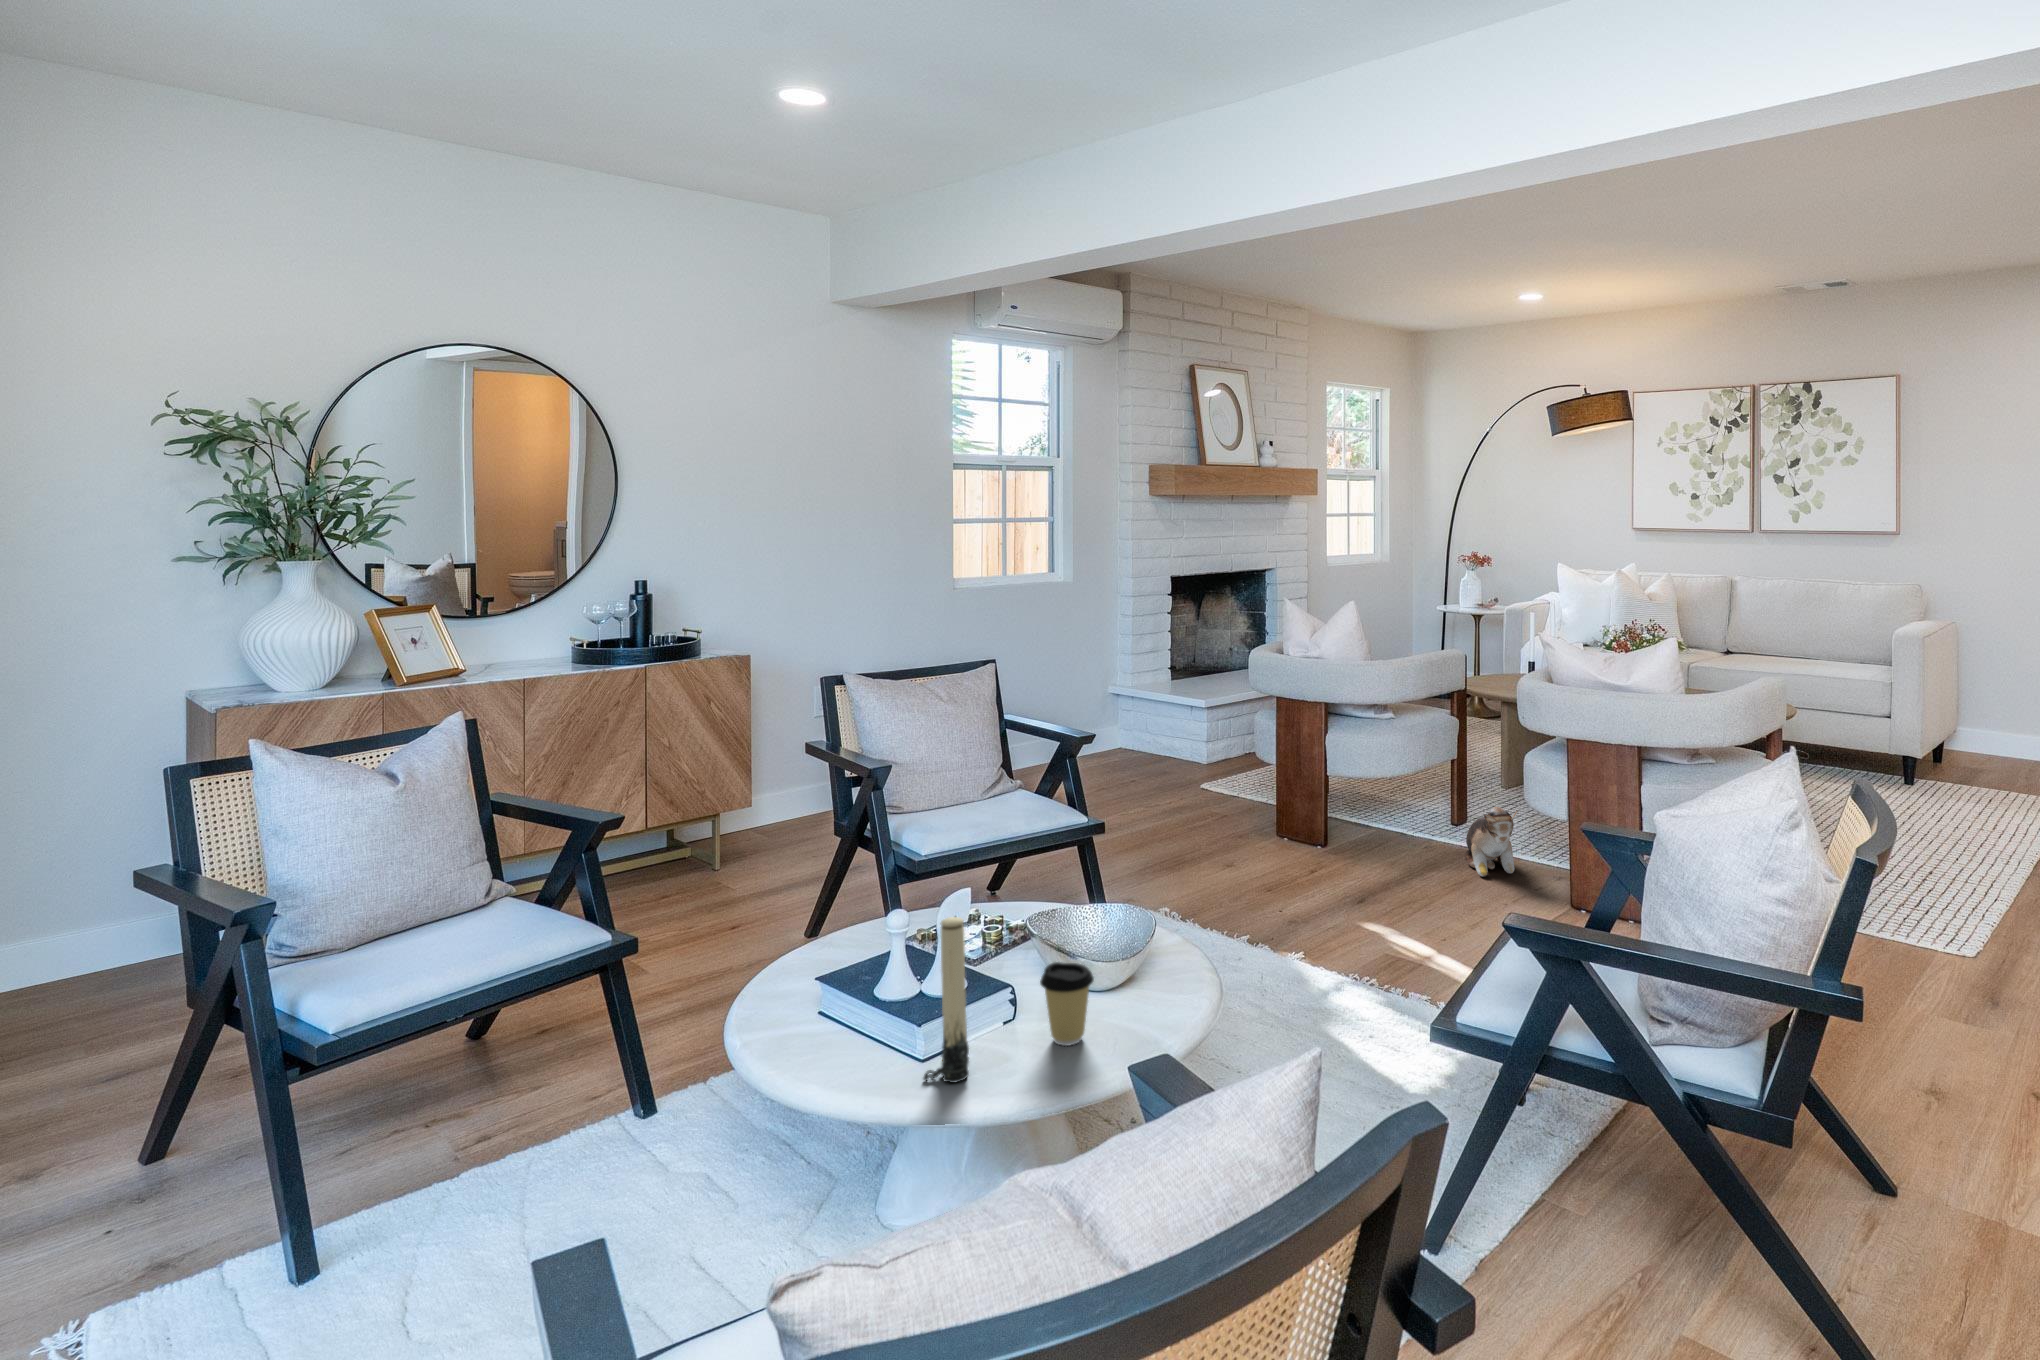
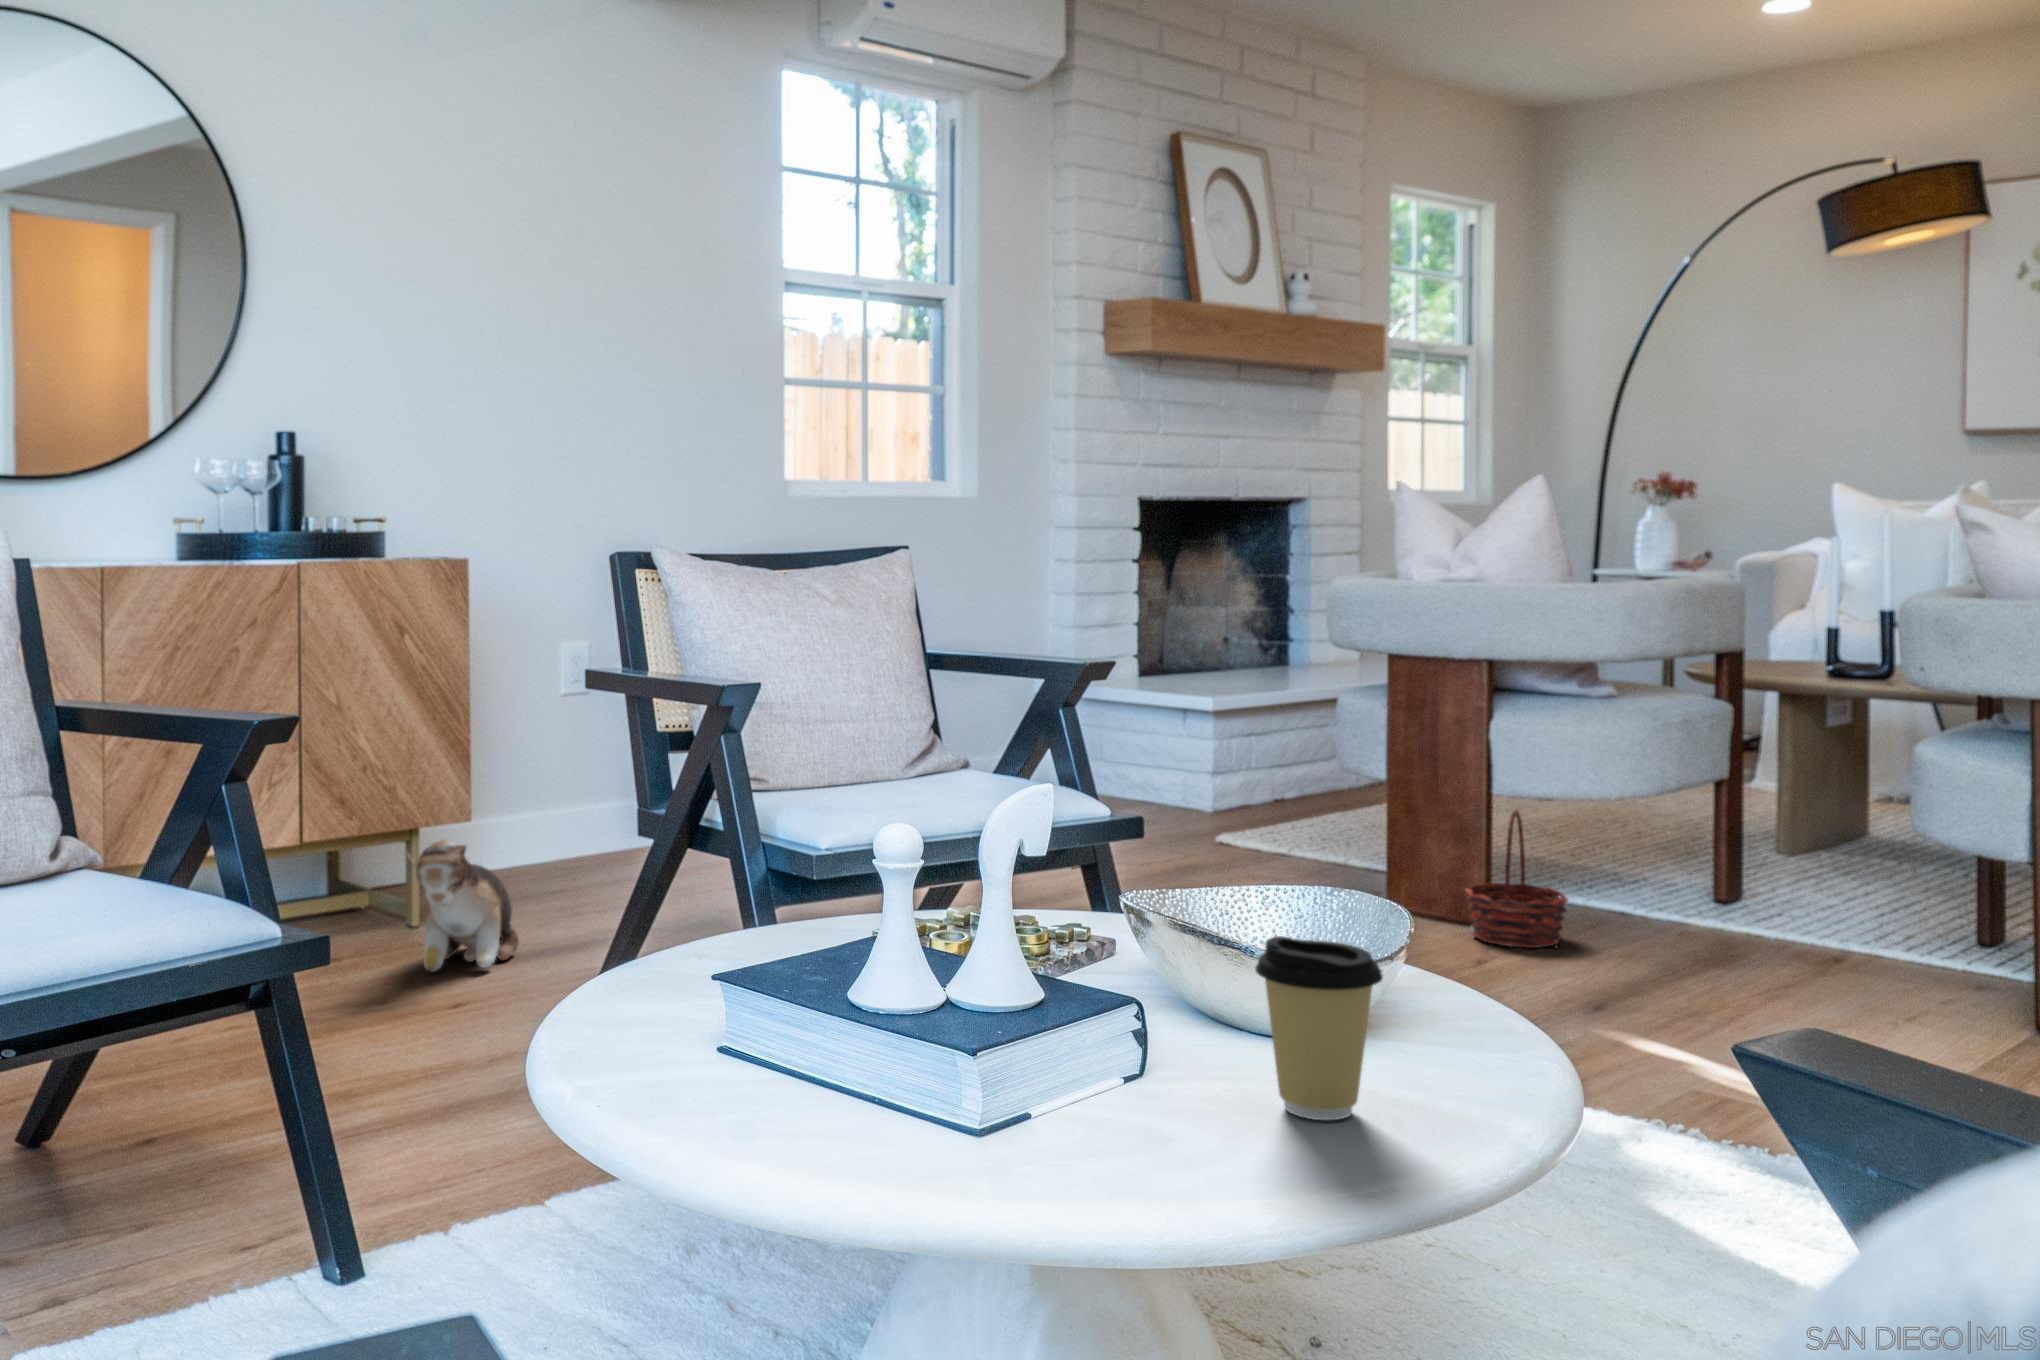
basket: none [1307,789,1358,864] -> present [1466,810,1568,948]
plush toy: present [1465,807,1517,877] -> present [406,840,519,971]
candle: present [924,917,969,1083] -> none [1027,787,1137,1172]

